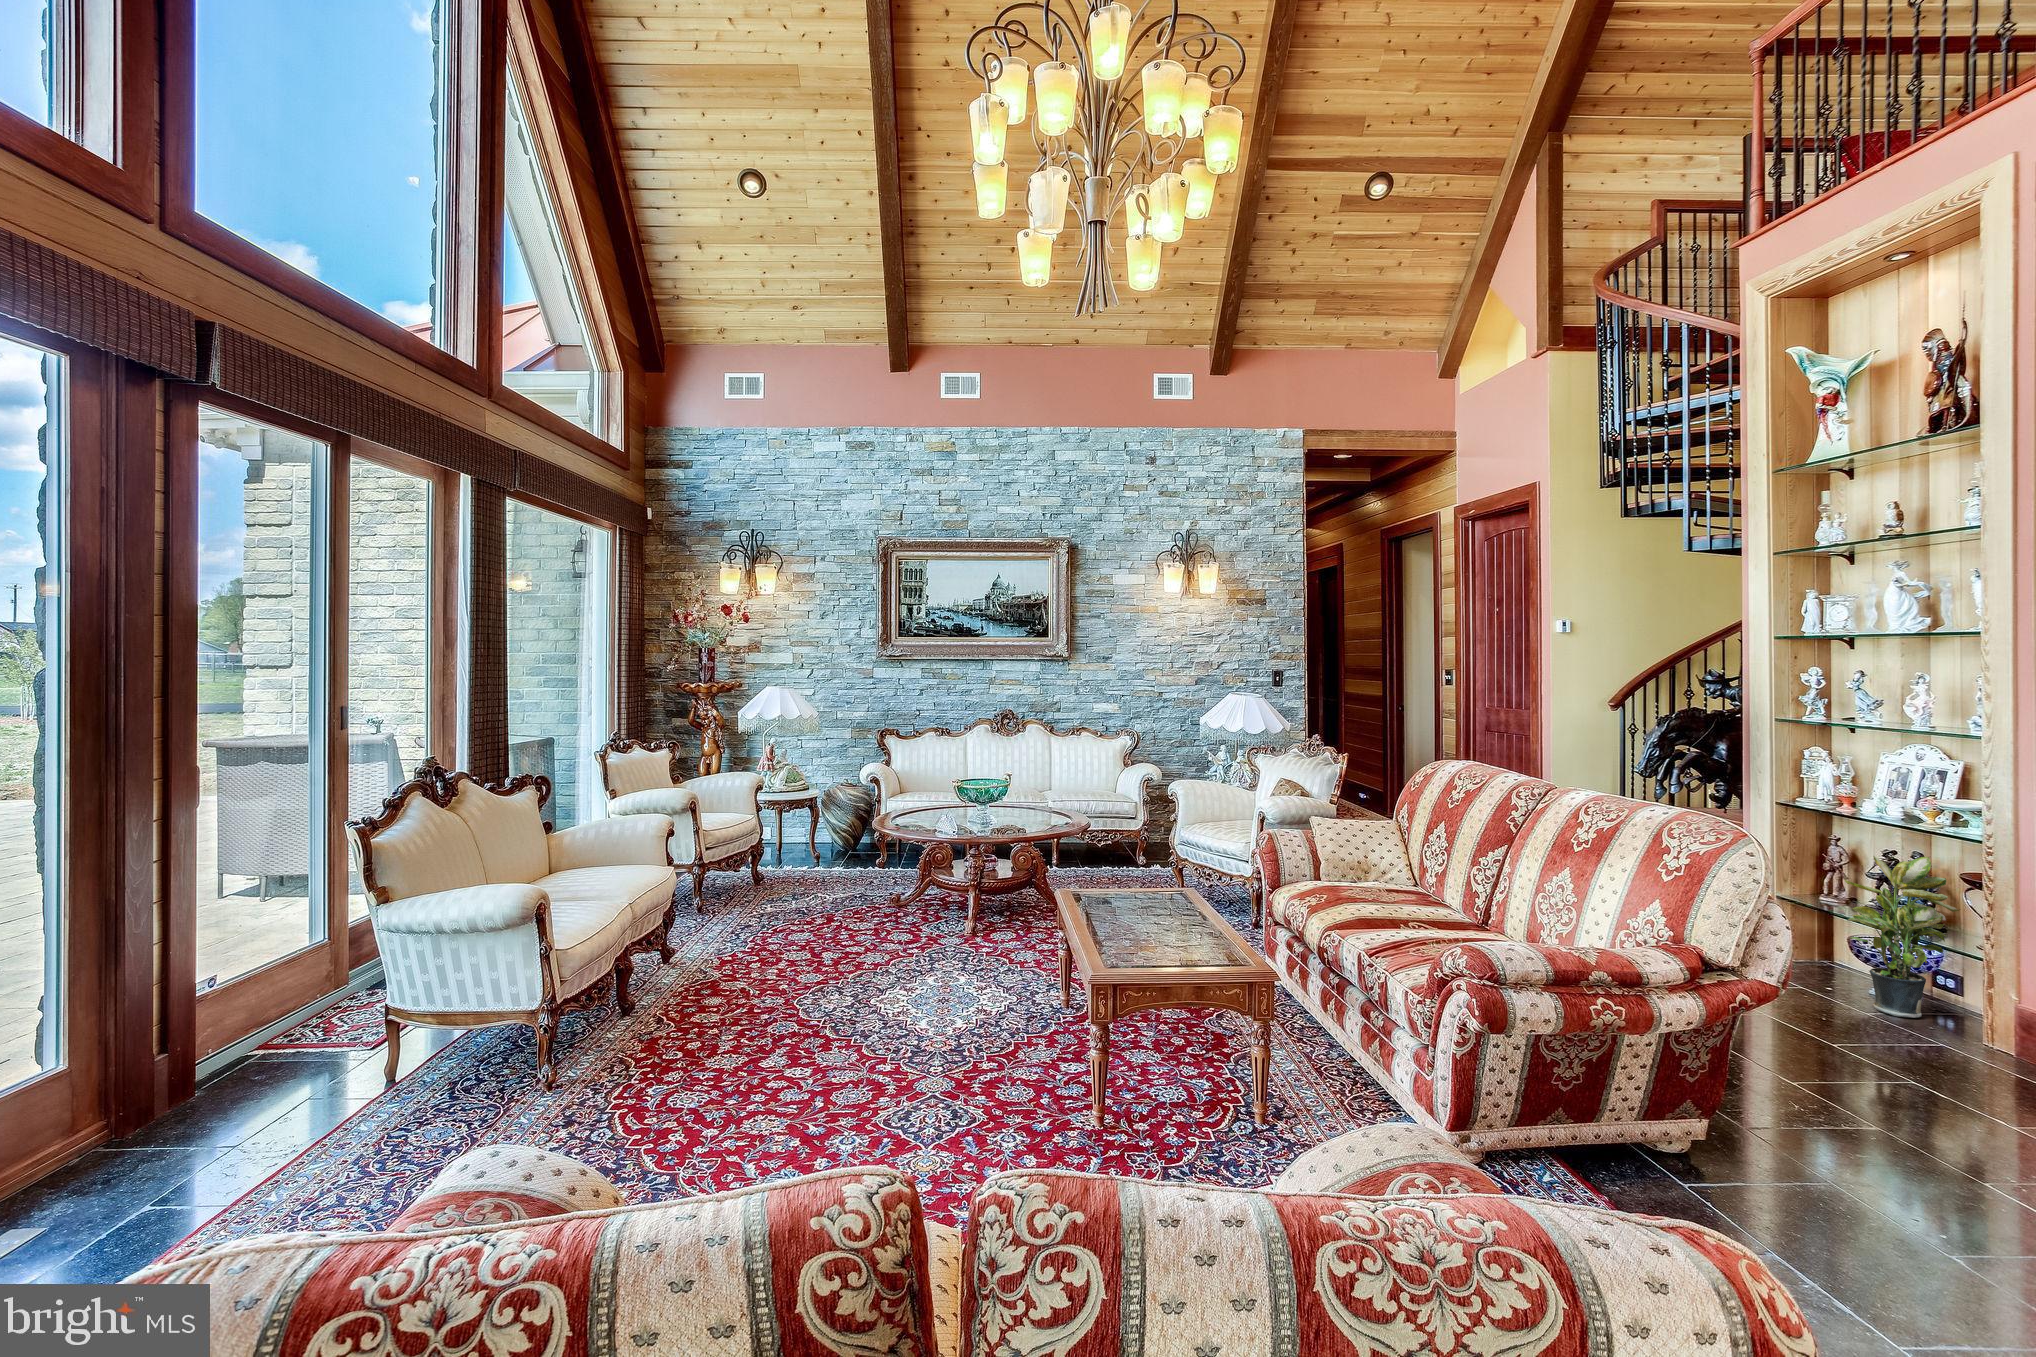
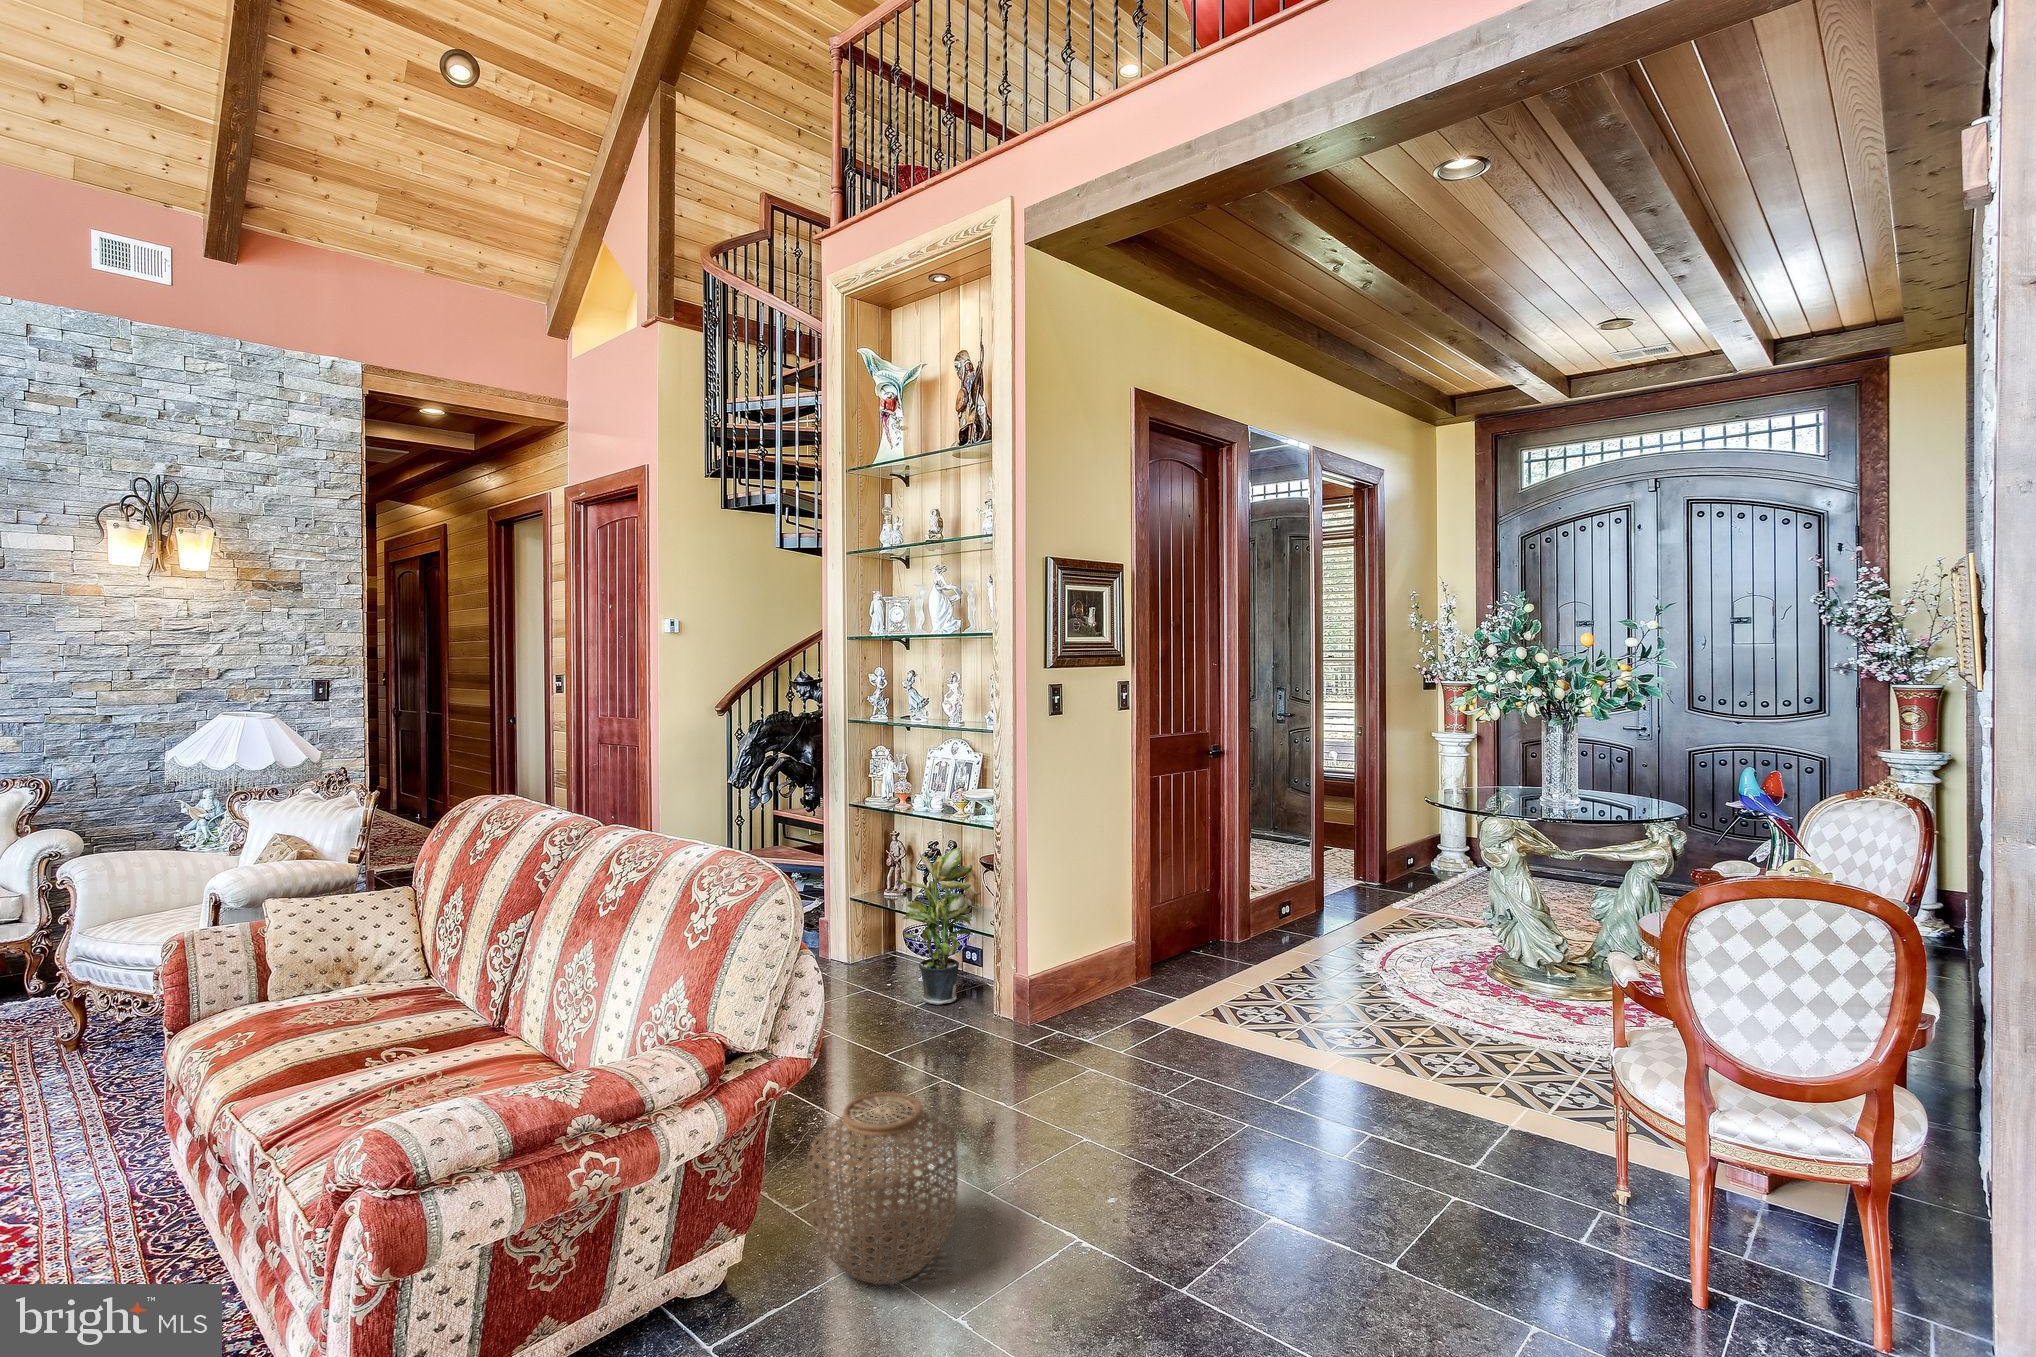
woven basket: none [1781,1045,1959,1216] -> present [807,1092,958,1284]

